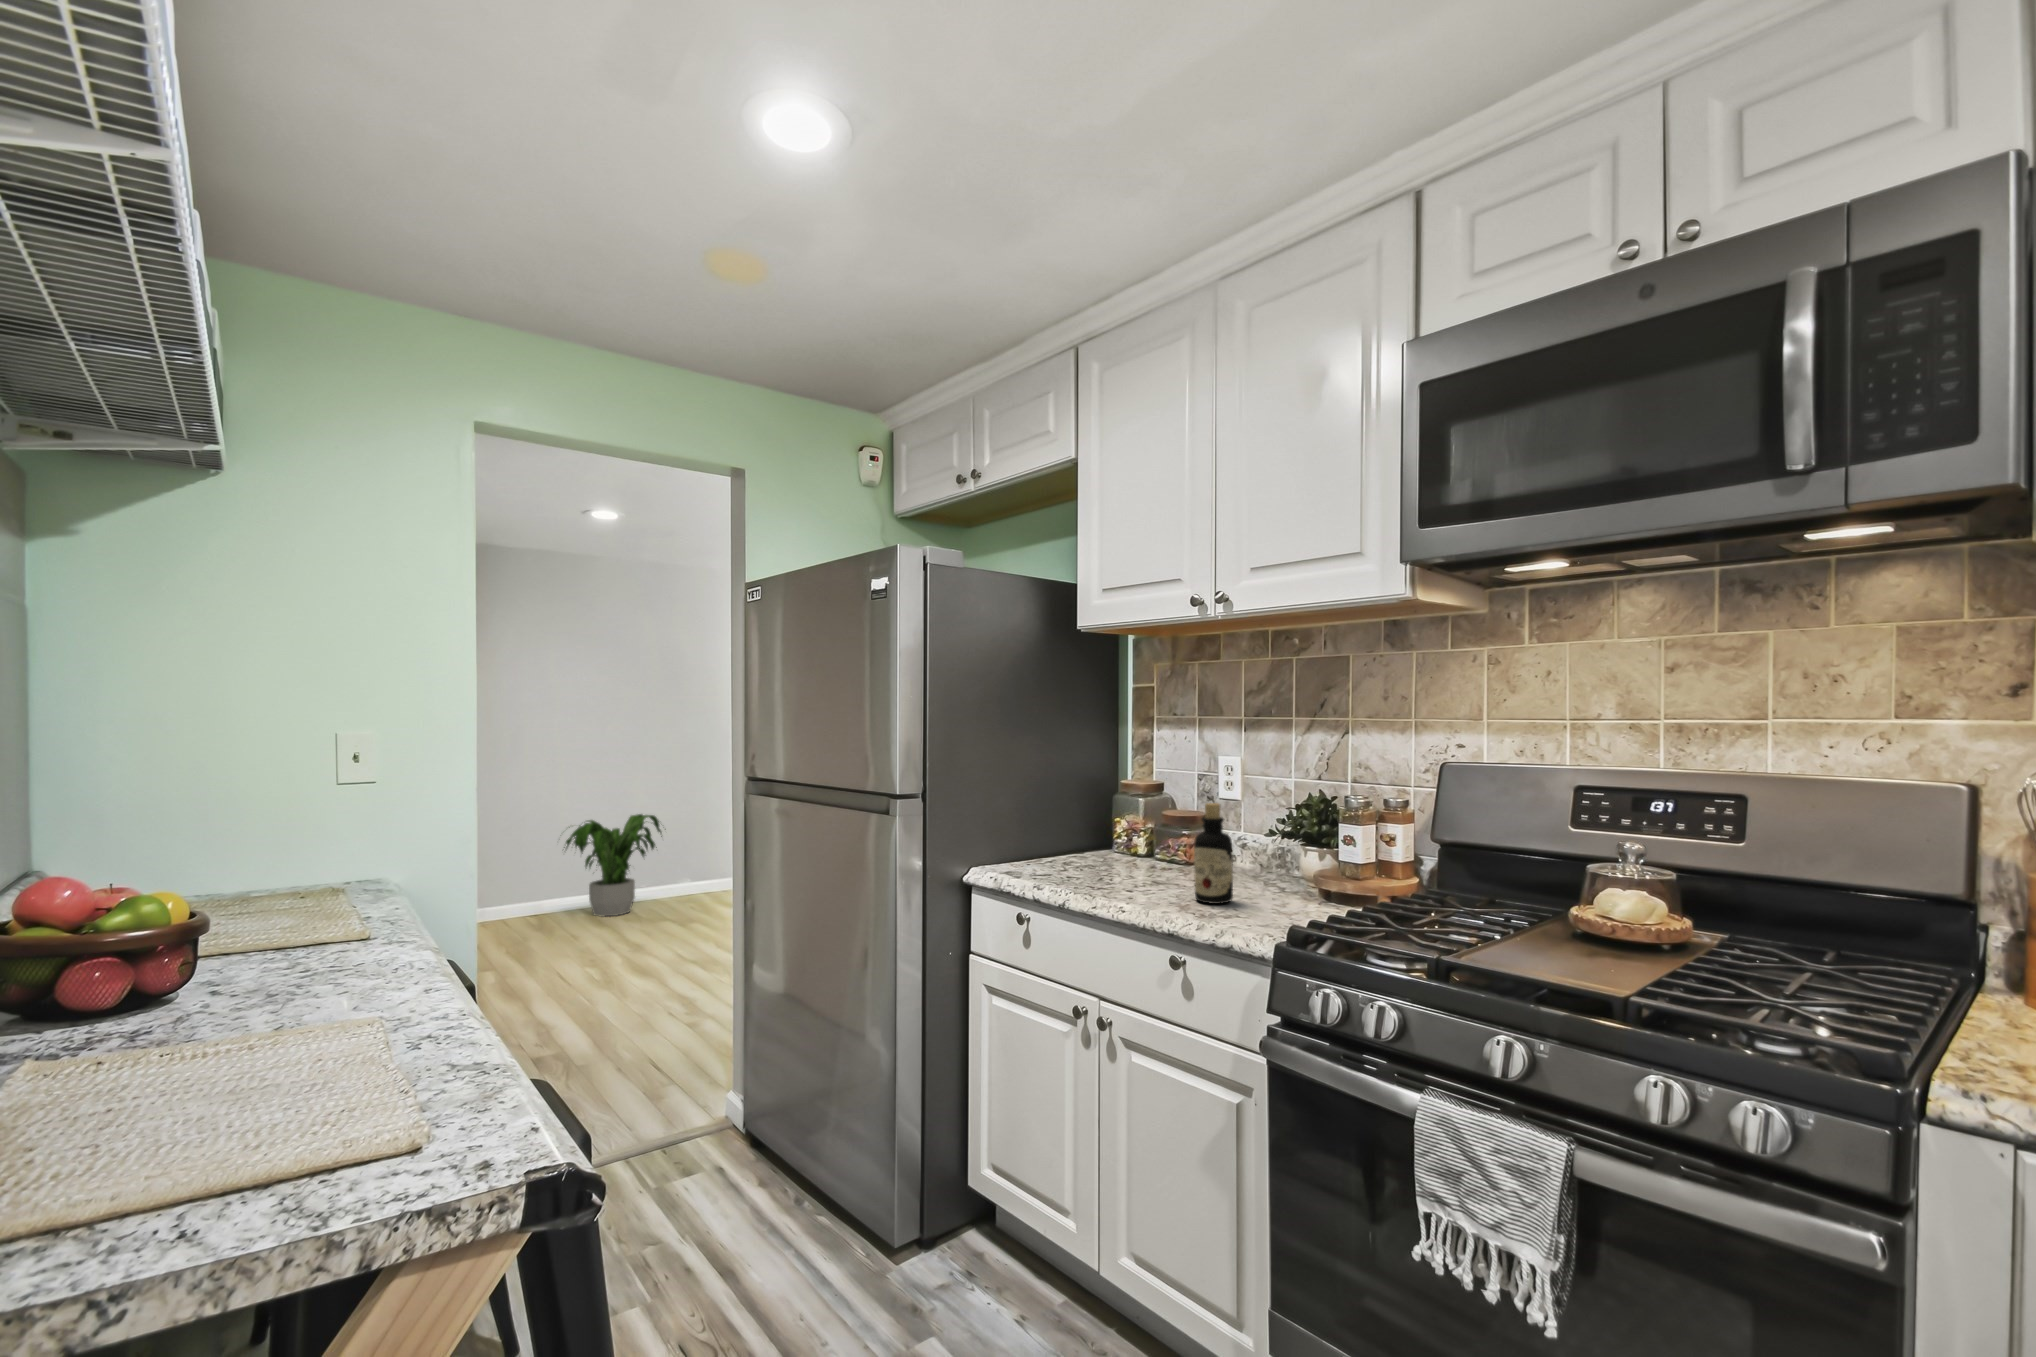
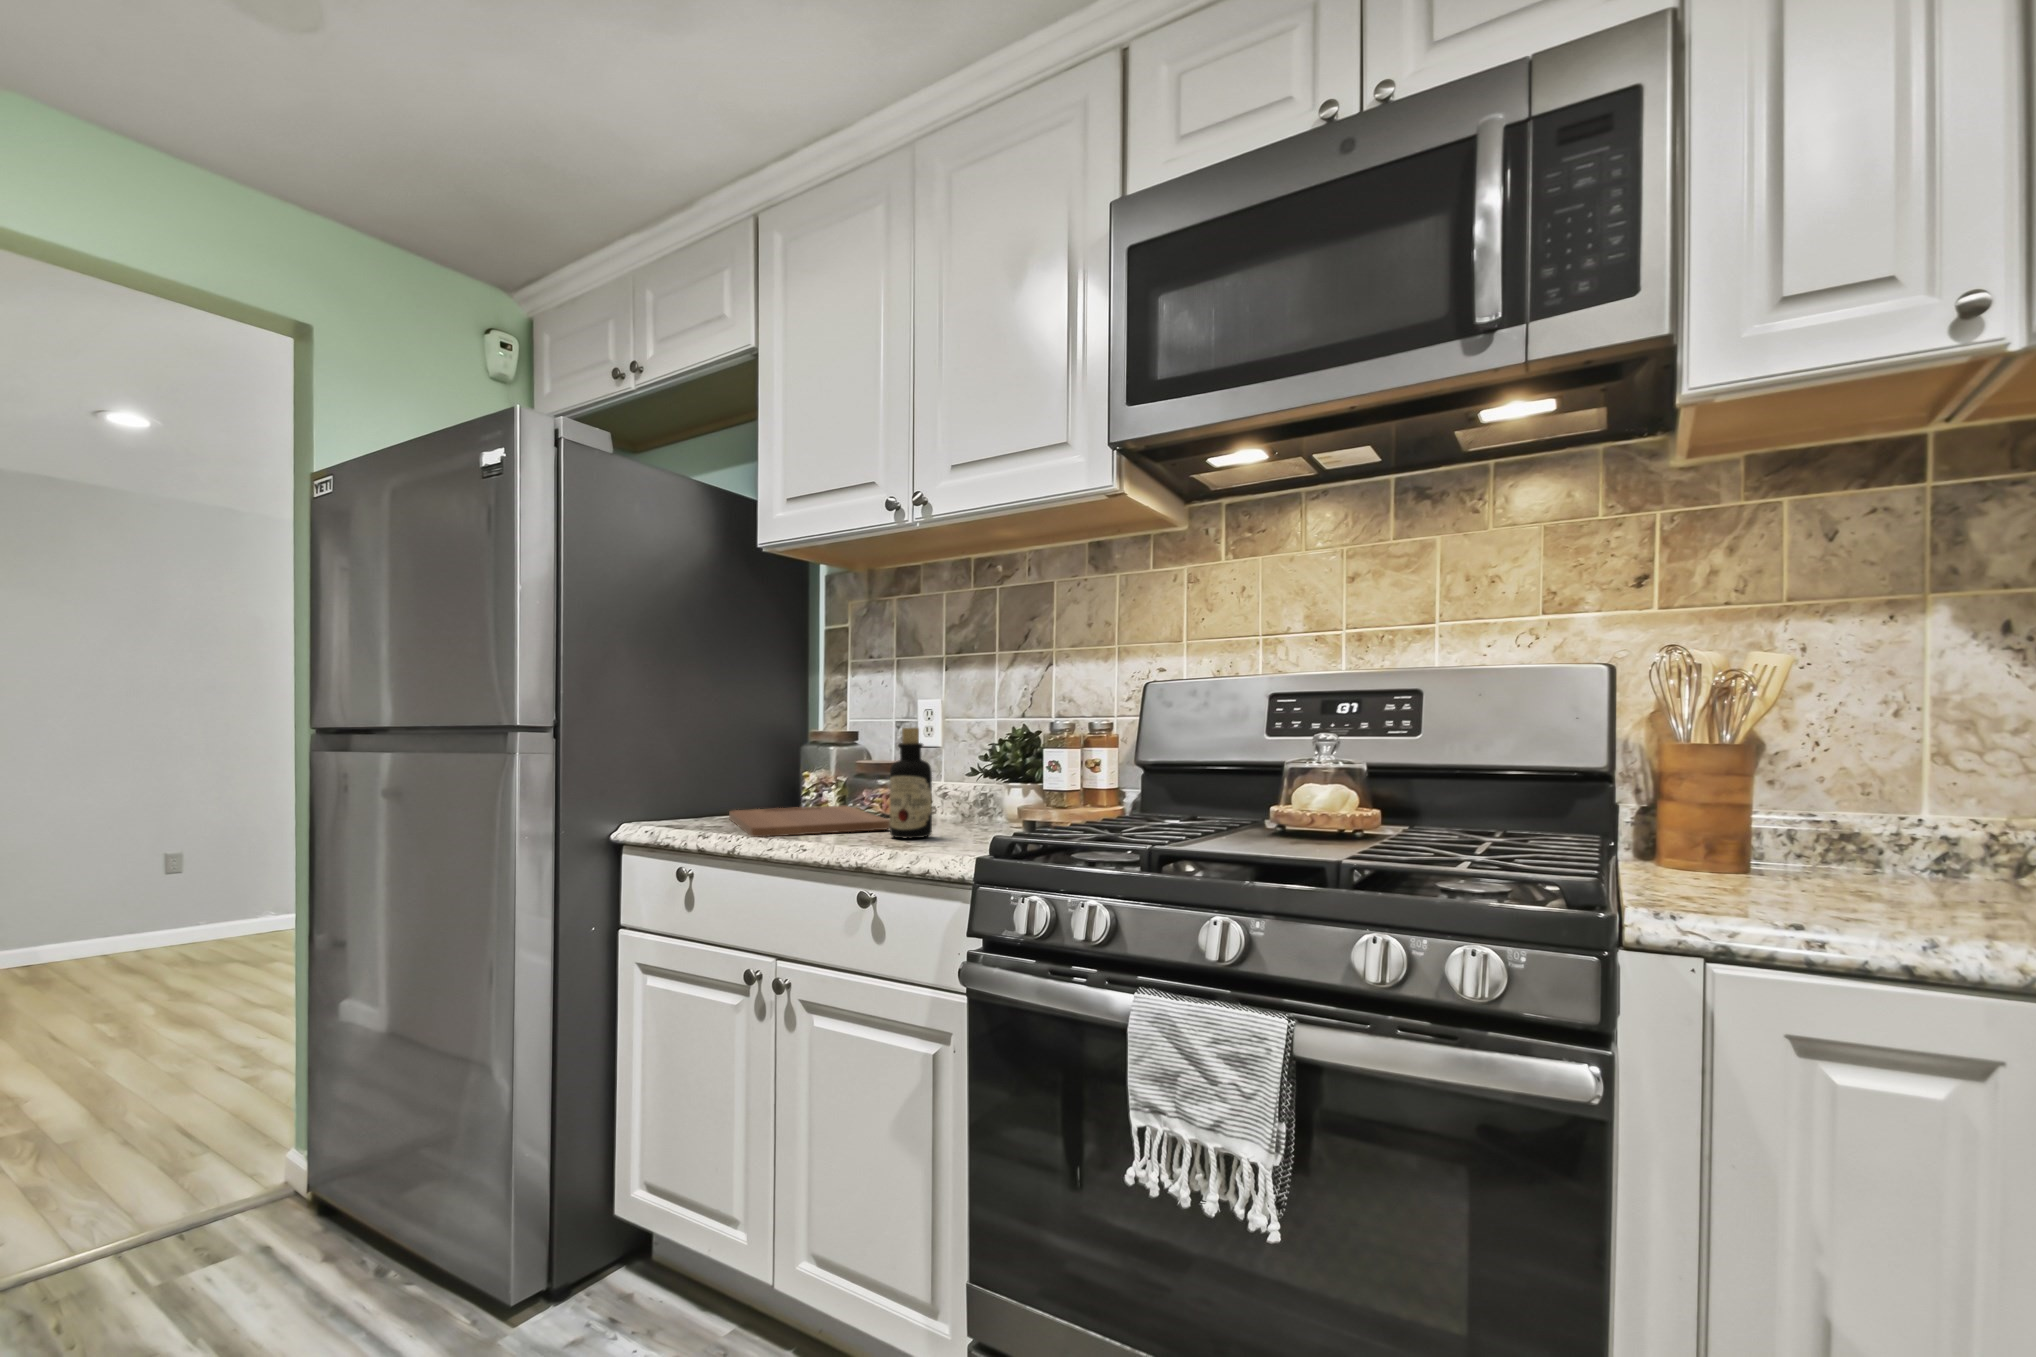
potted plant: present [564,814,662,916] -> none [57,832,237,966]
cutting board: none [1054,852,1194,892] -> present [729,806,890,837]

